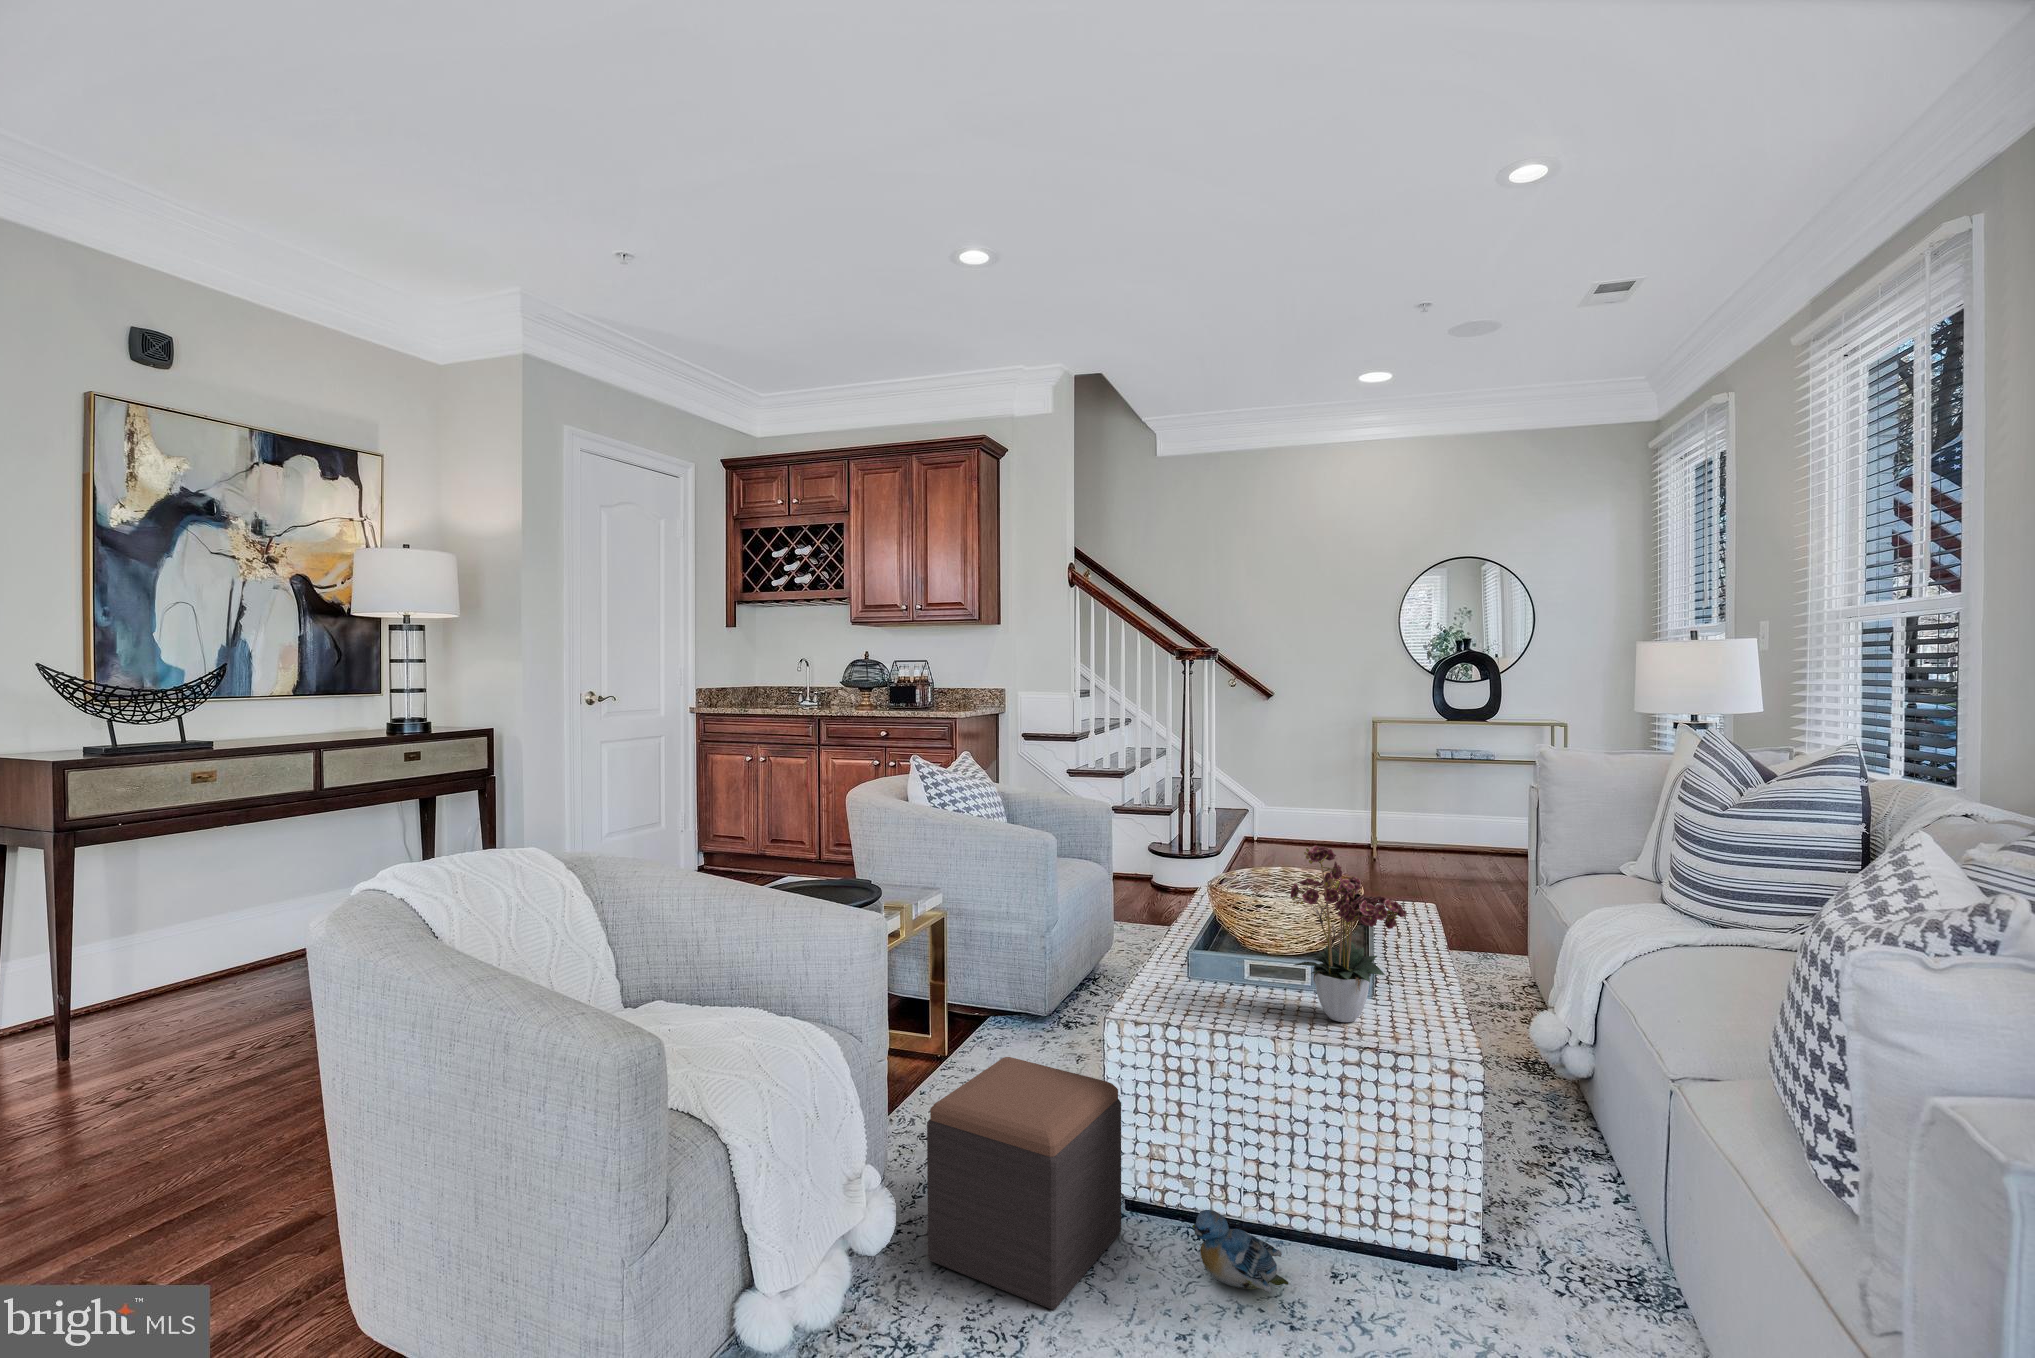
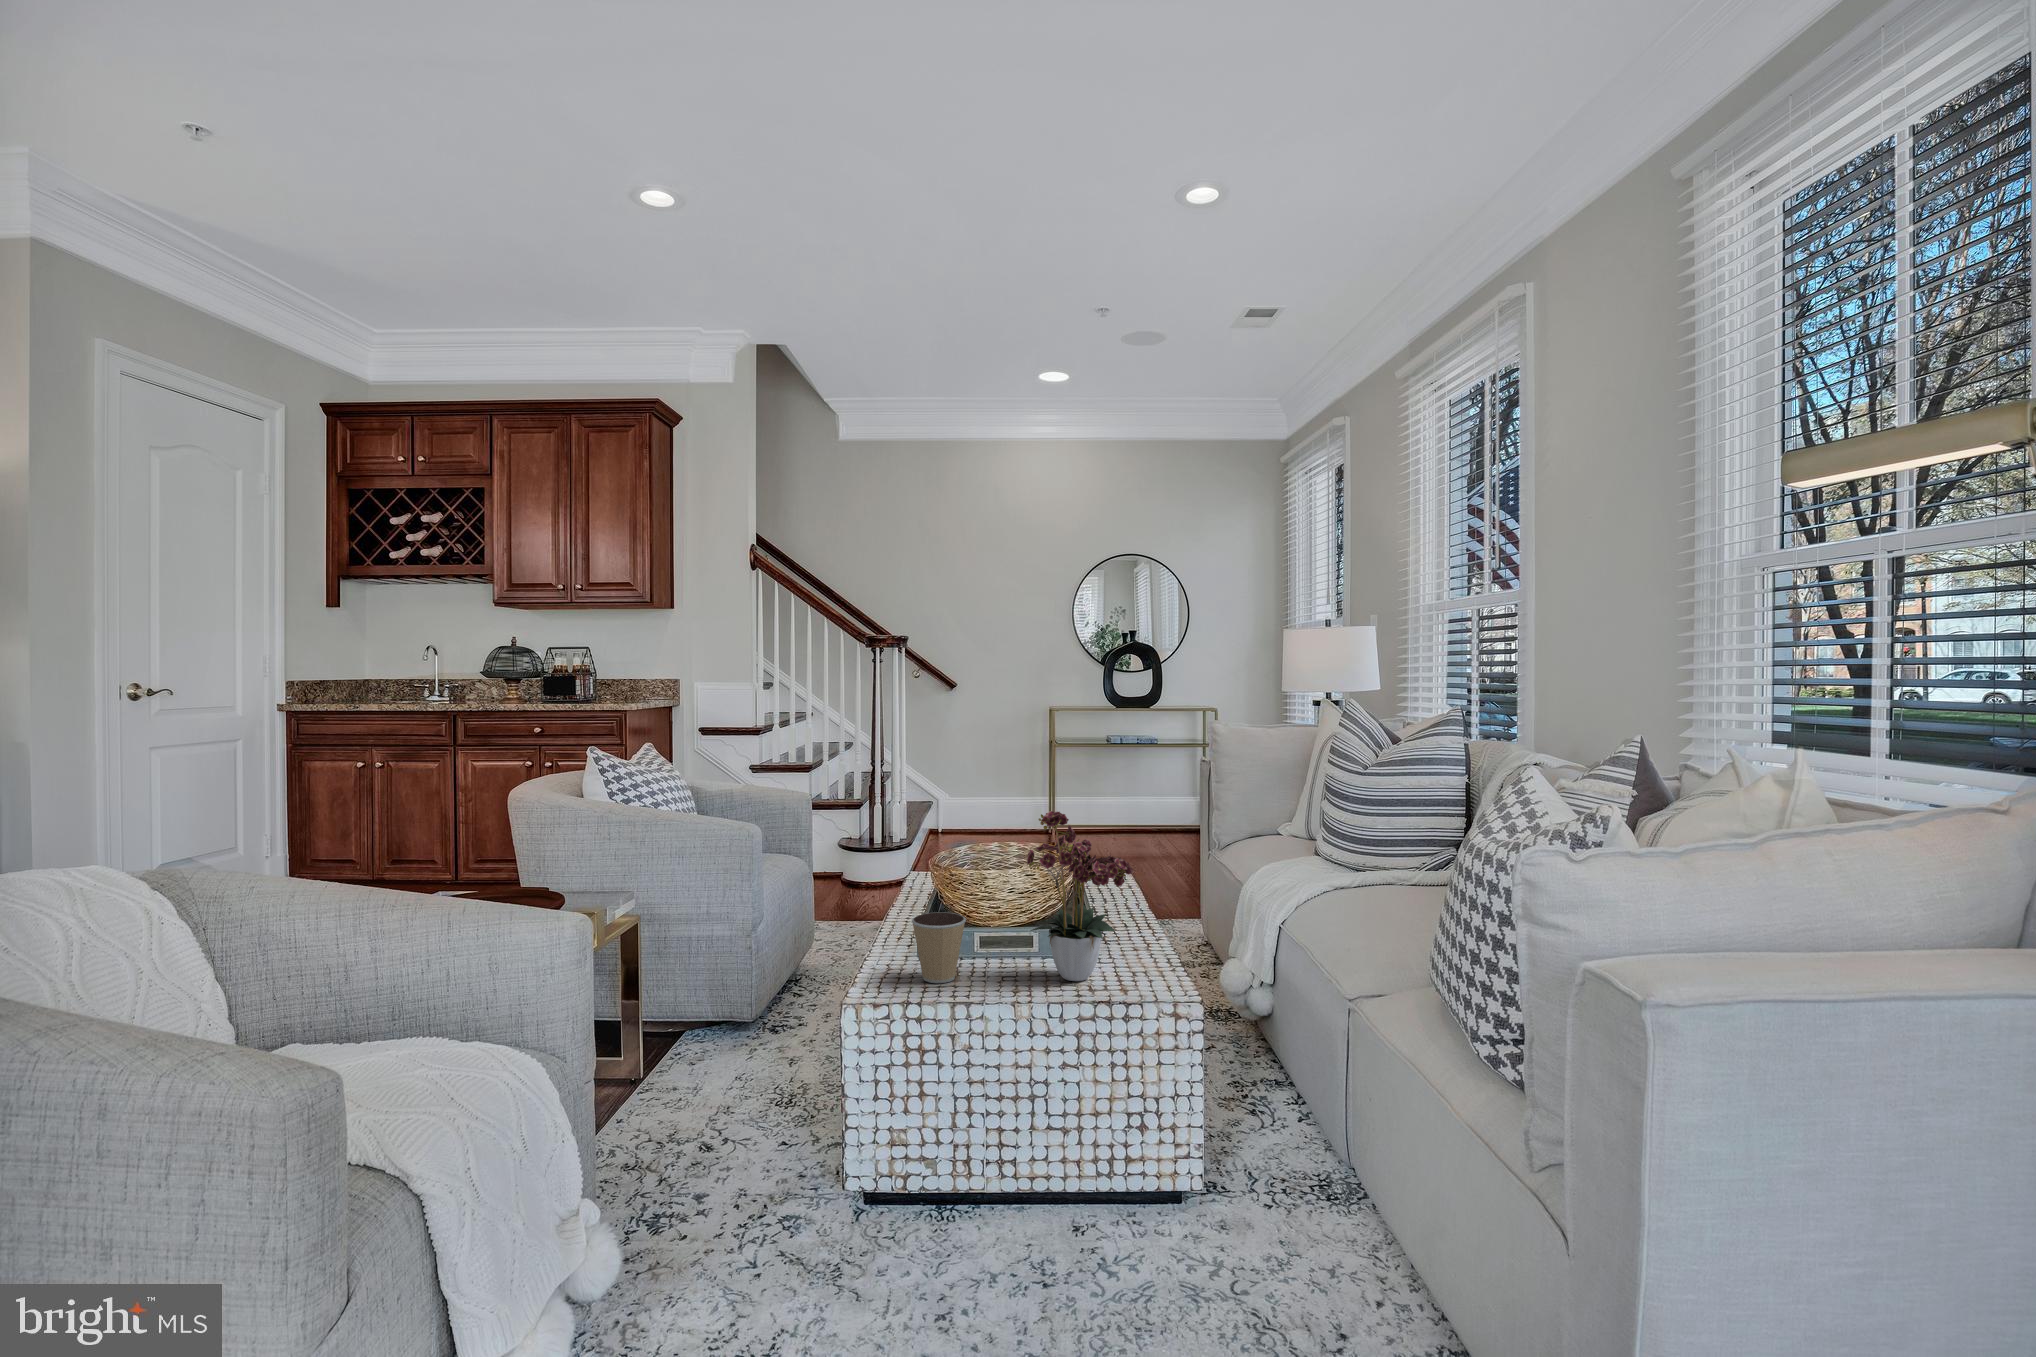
coffee cup: none [1175,937,1229,1007] -> present [912,912,966,983]
footstool: present [927,1057,1121,1310] -> none [647,1061,862,1321]
plush toy: present [1192,1210,1289,1293] -> none [939,1185,1035,1258]

